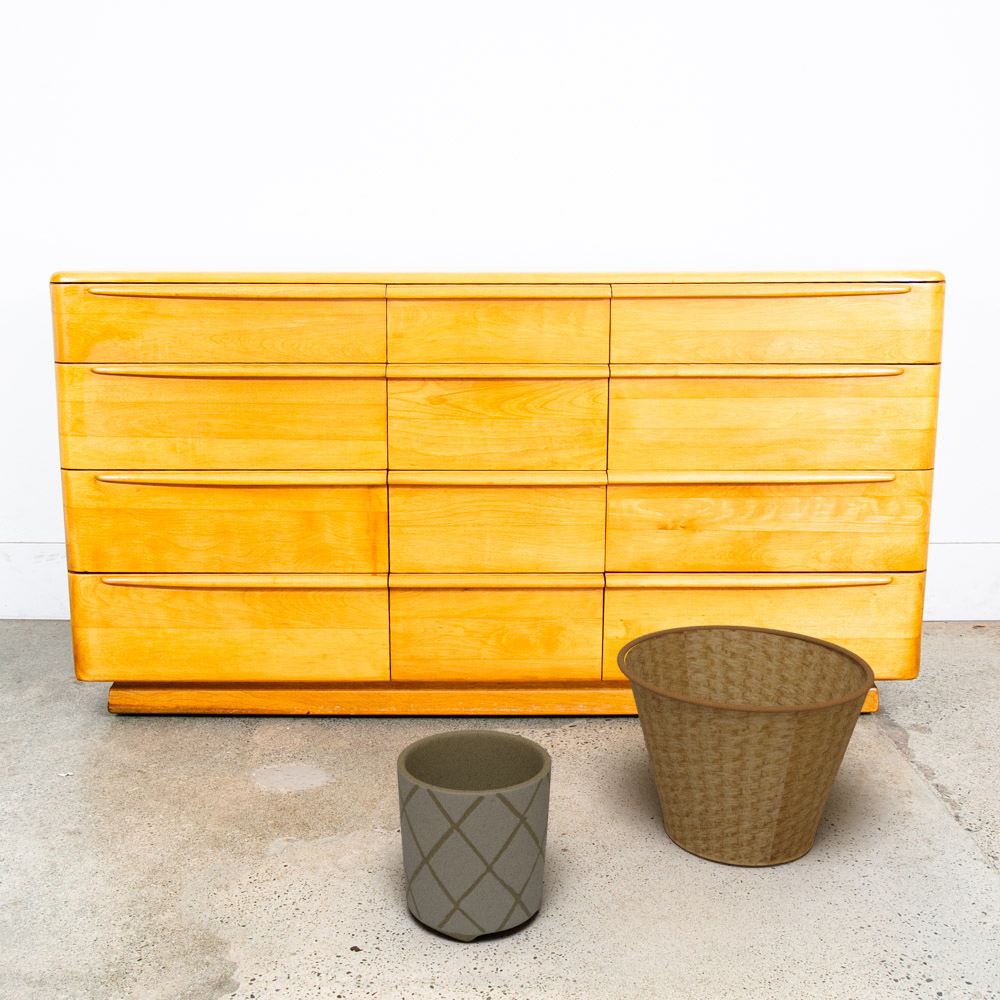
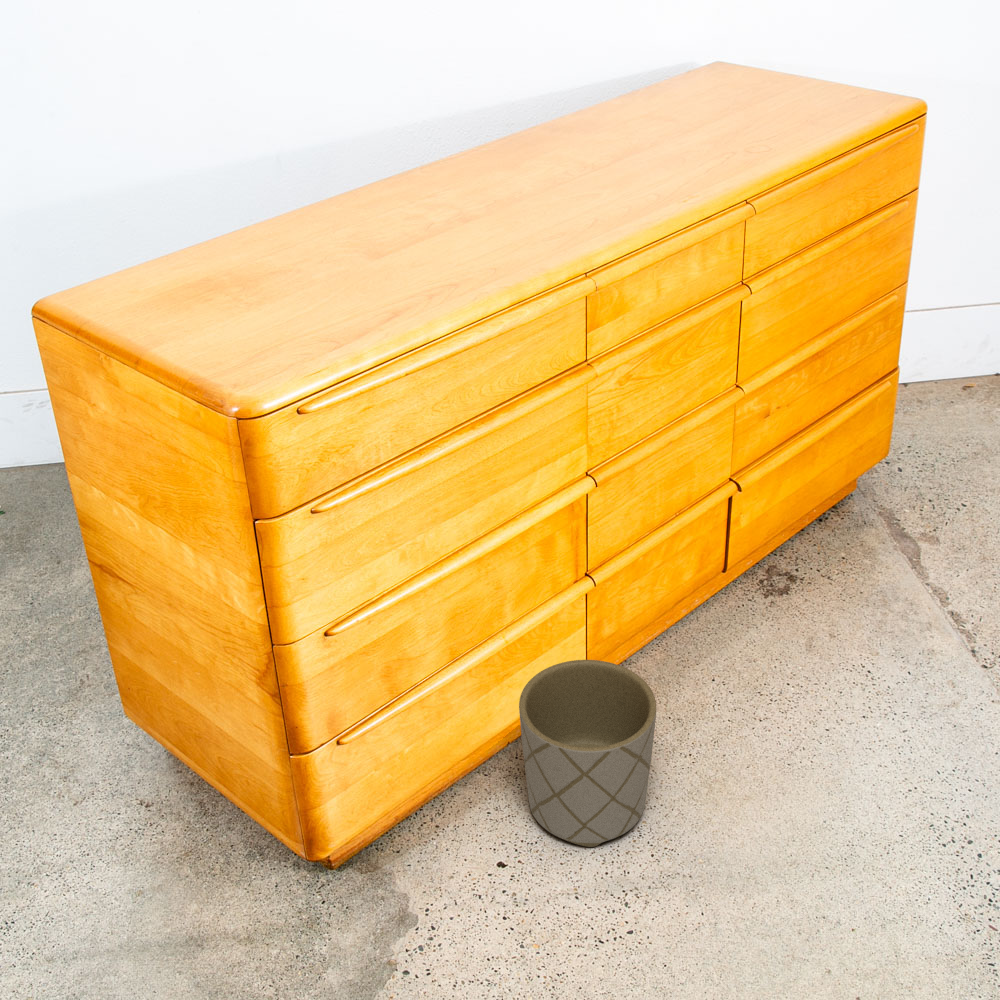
basket: present [617,625,875,866] -> none [687,501,922,732]

